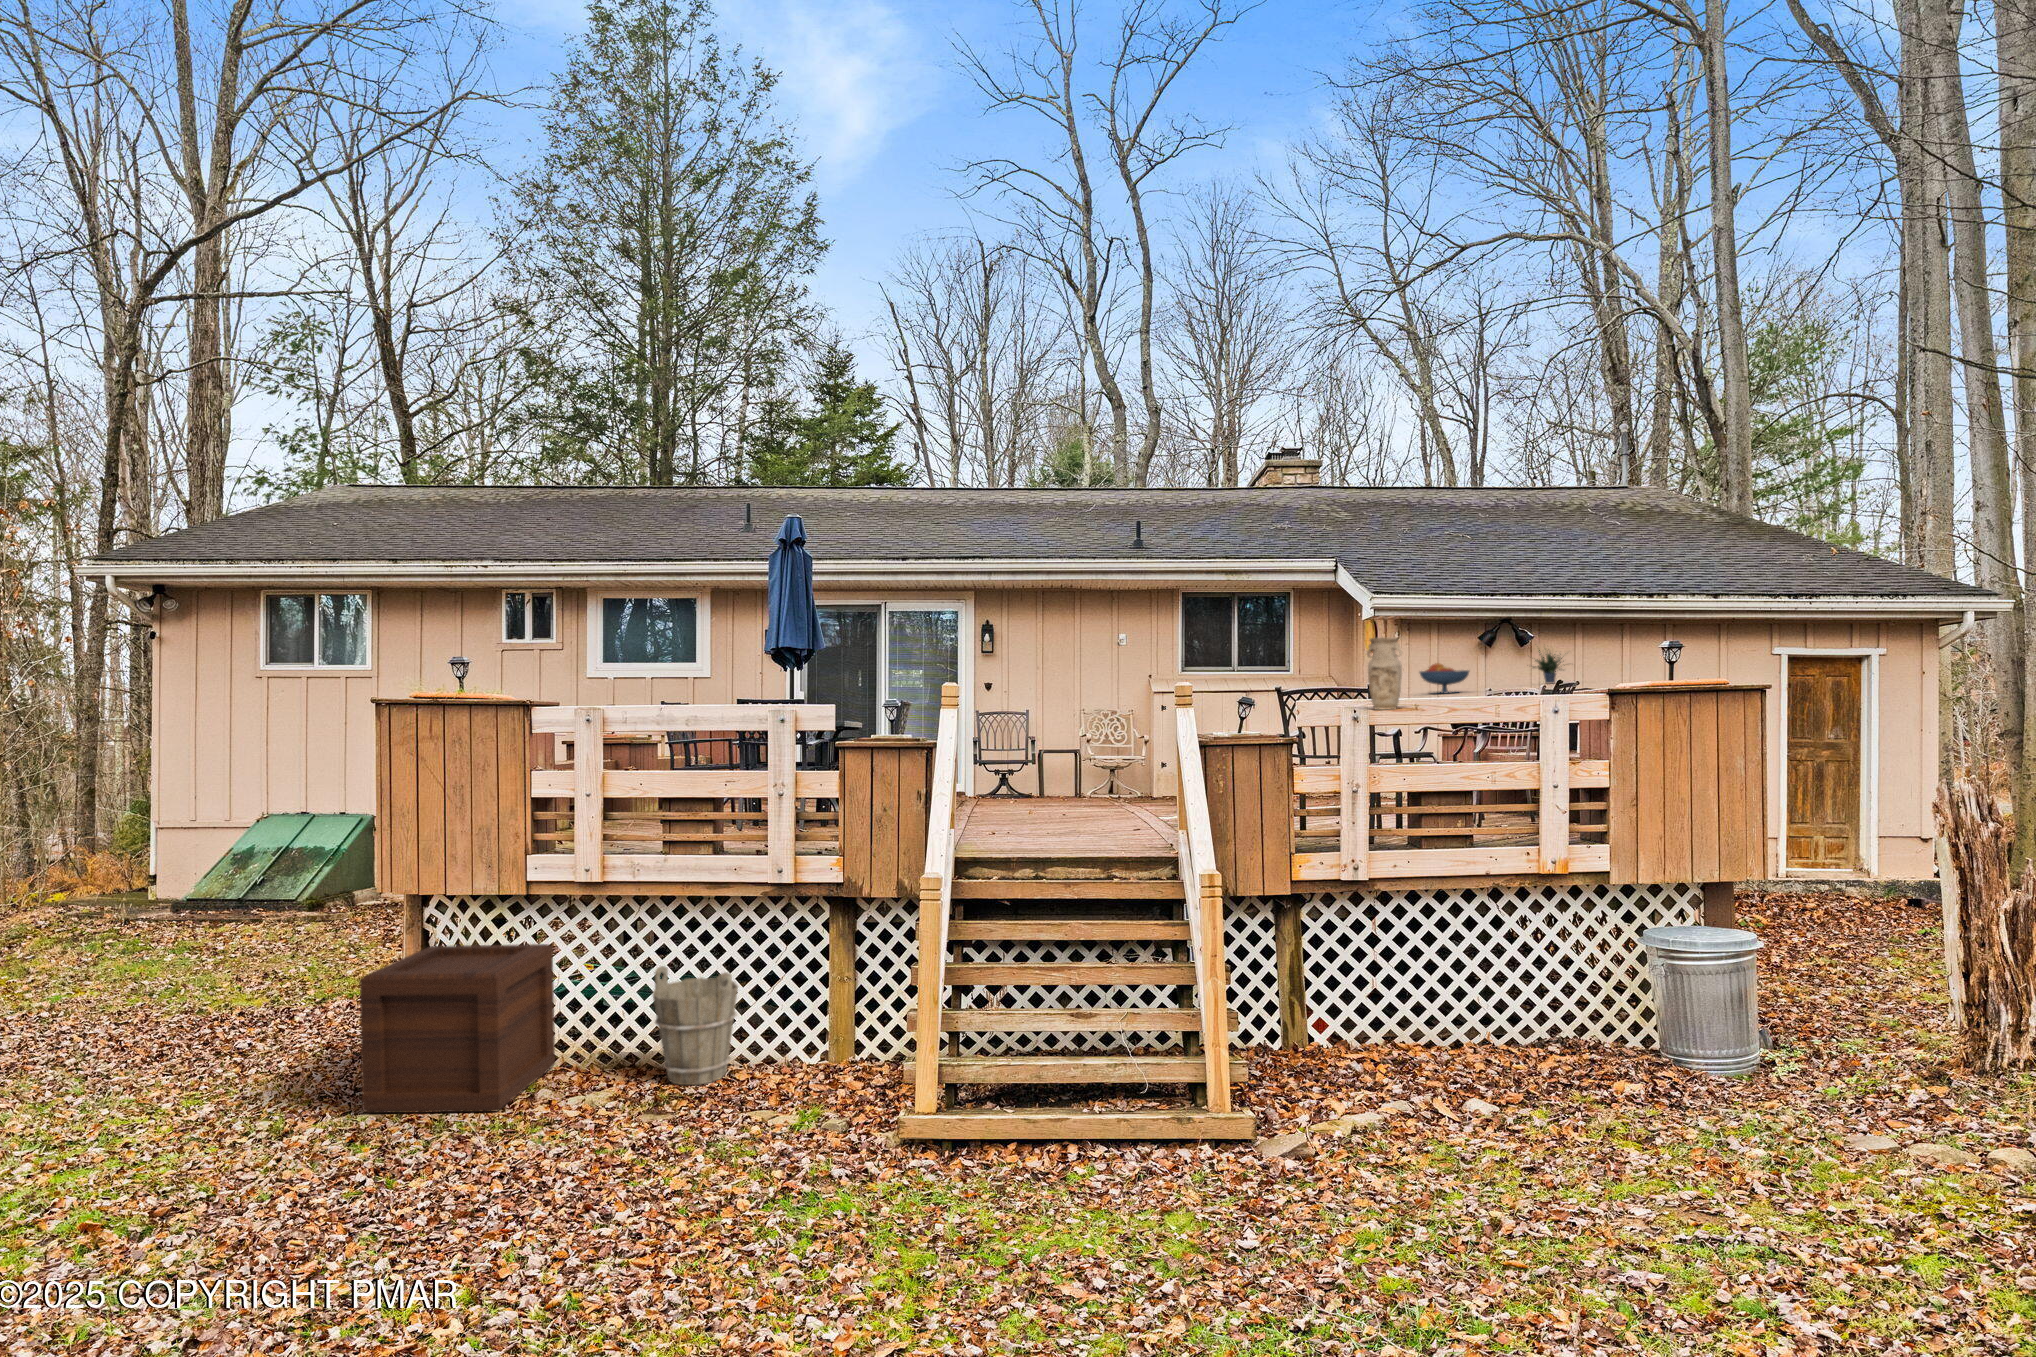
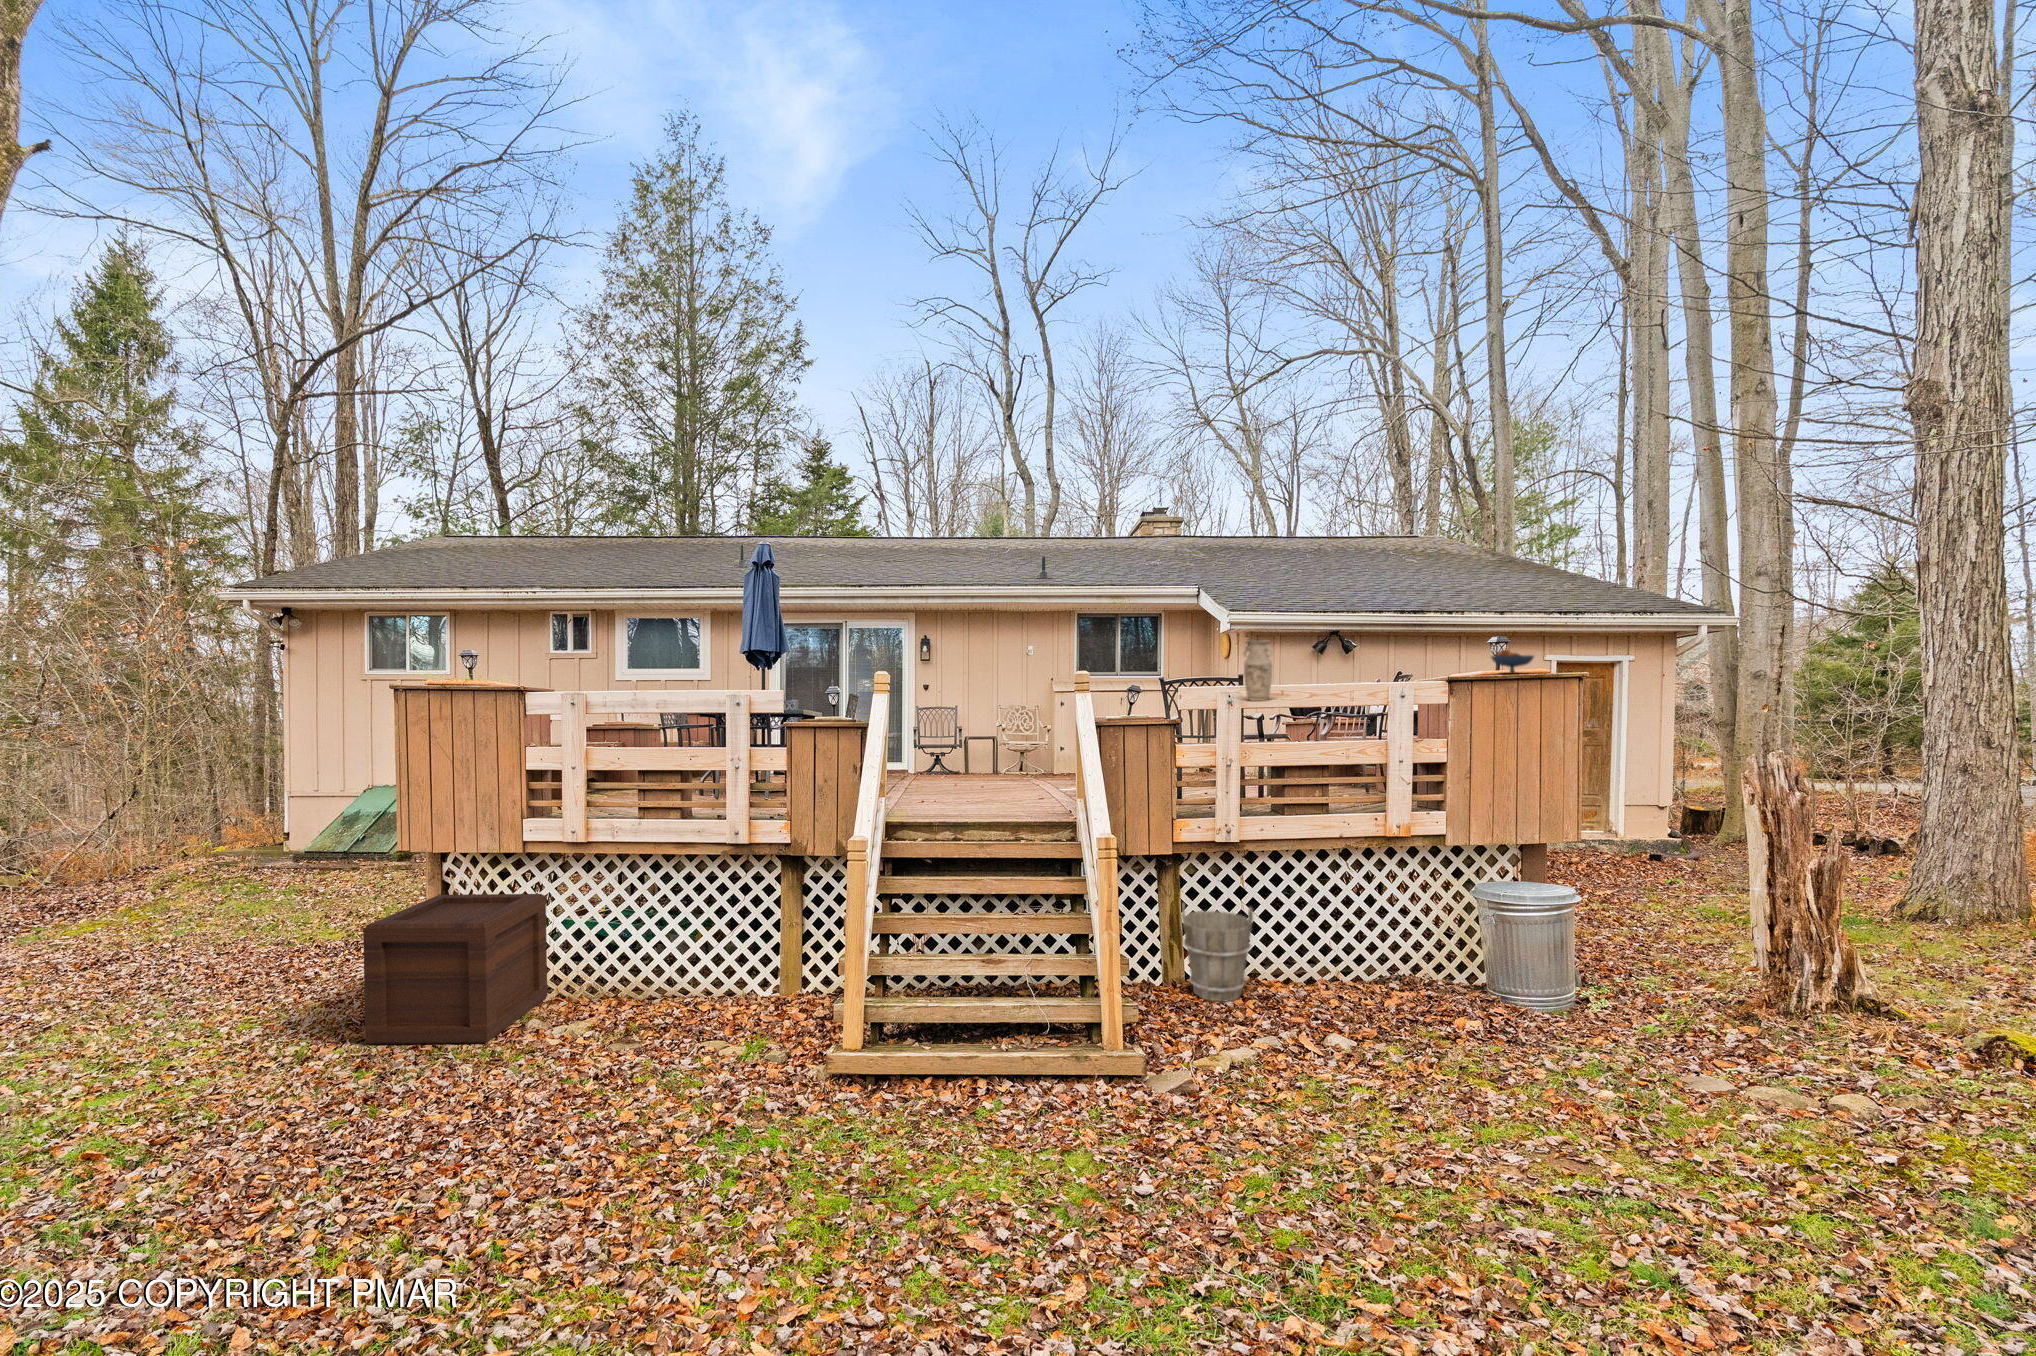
potted plant: present [1533,650,1565,683] -> none [1373,641,1410,676]
fruit bowl: present [1420,663,1469,694] -> present [1492,650,1533,674]
bucket: present [652,966,738,1085] -> present [1182,903,1253,1002]

